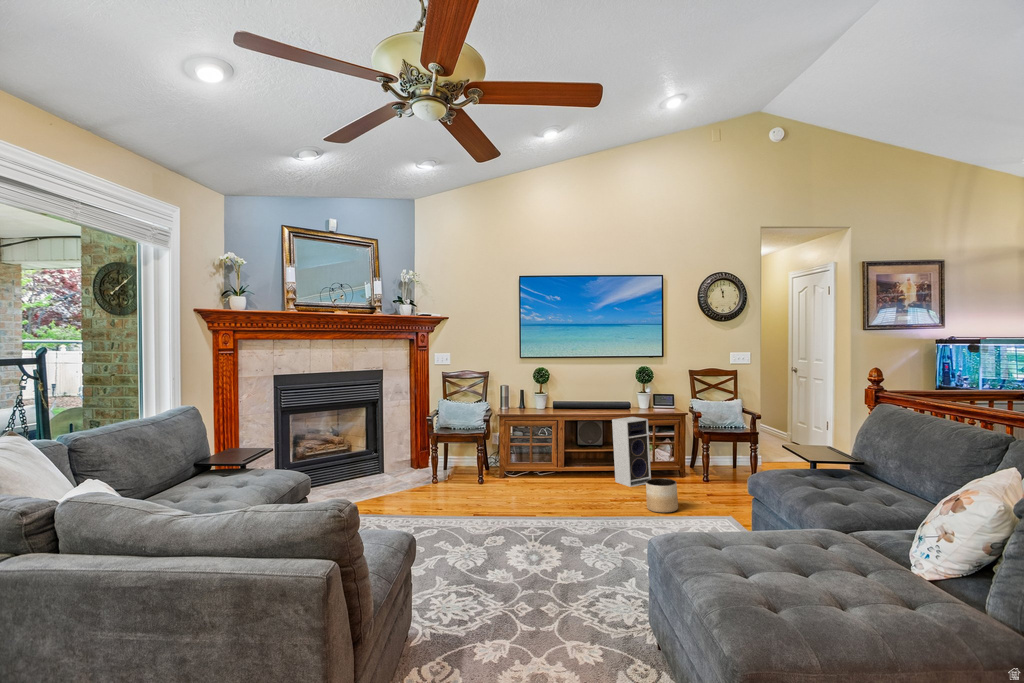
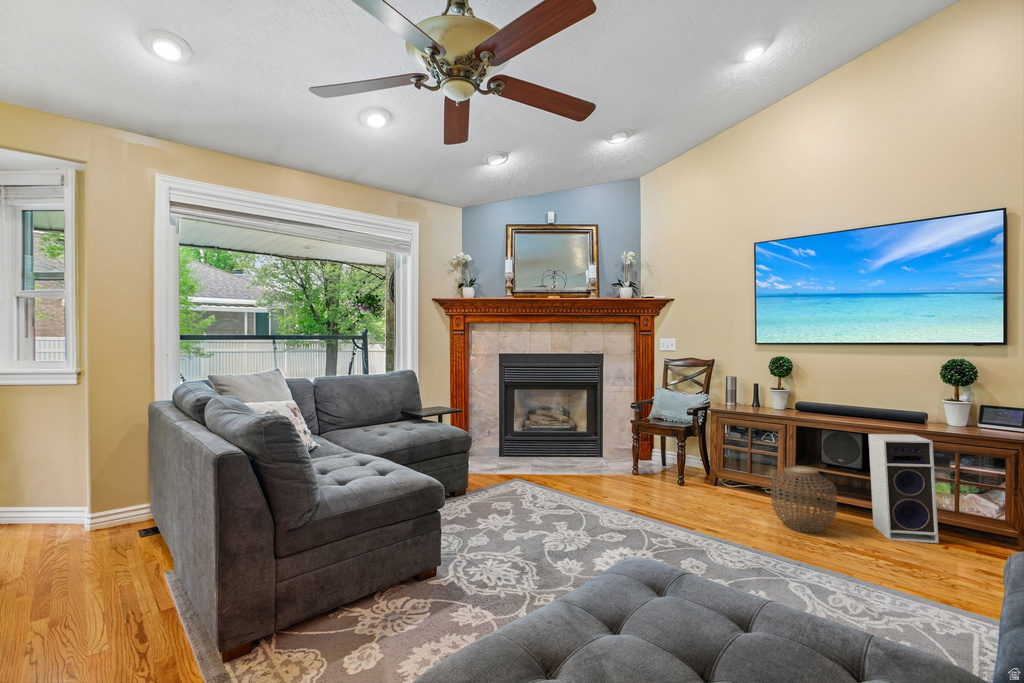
woven basket: none [565,447,606,494] -> present [771,466,837,533]
planter: present [646,478,678,513] -> none [864,535,929,600]

